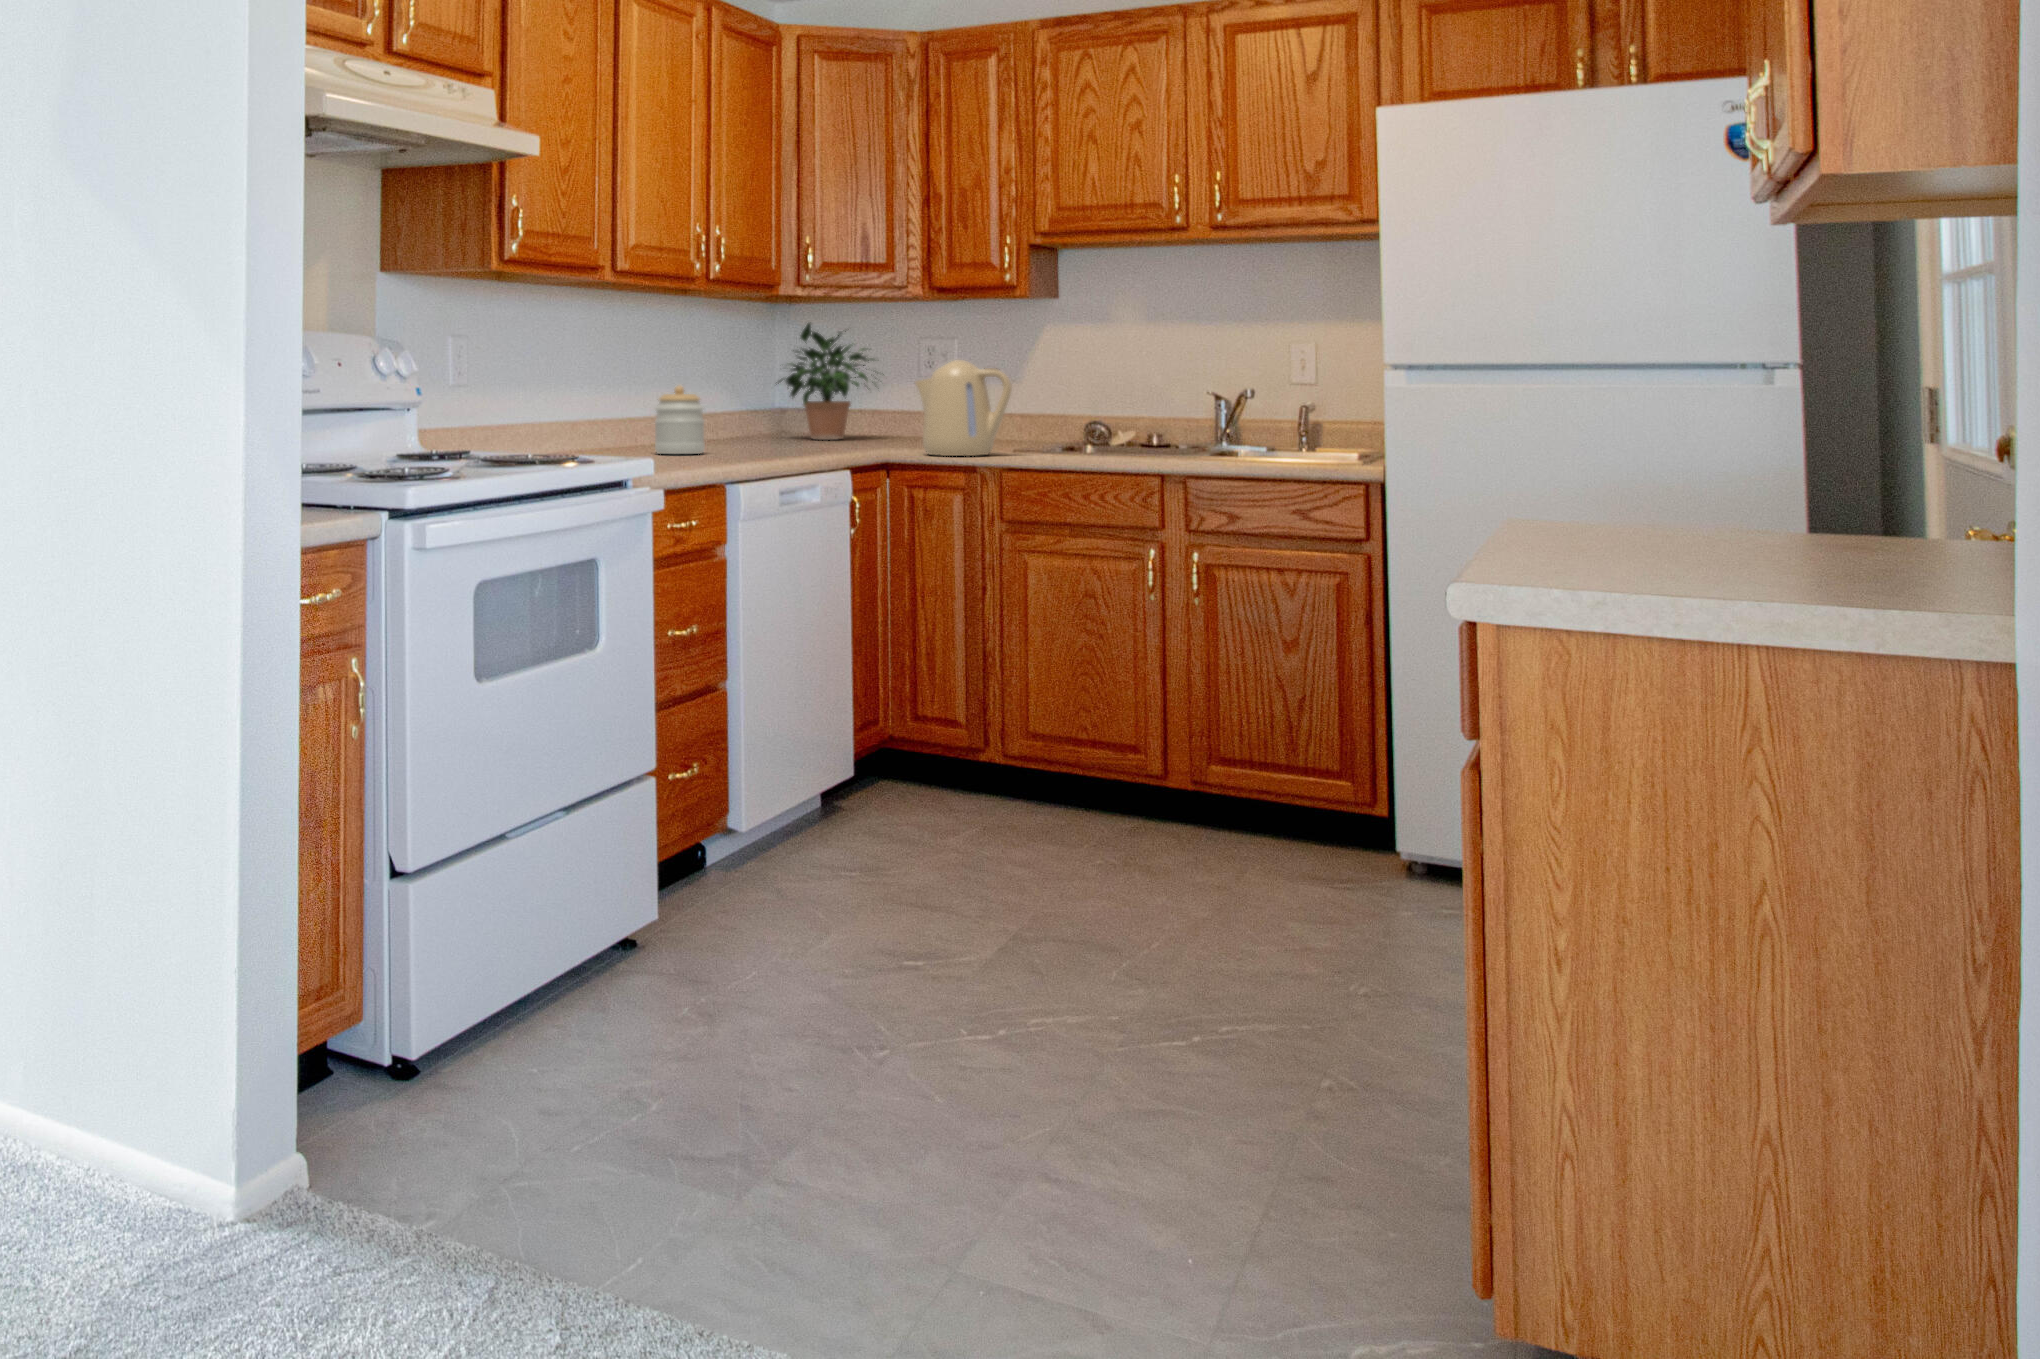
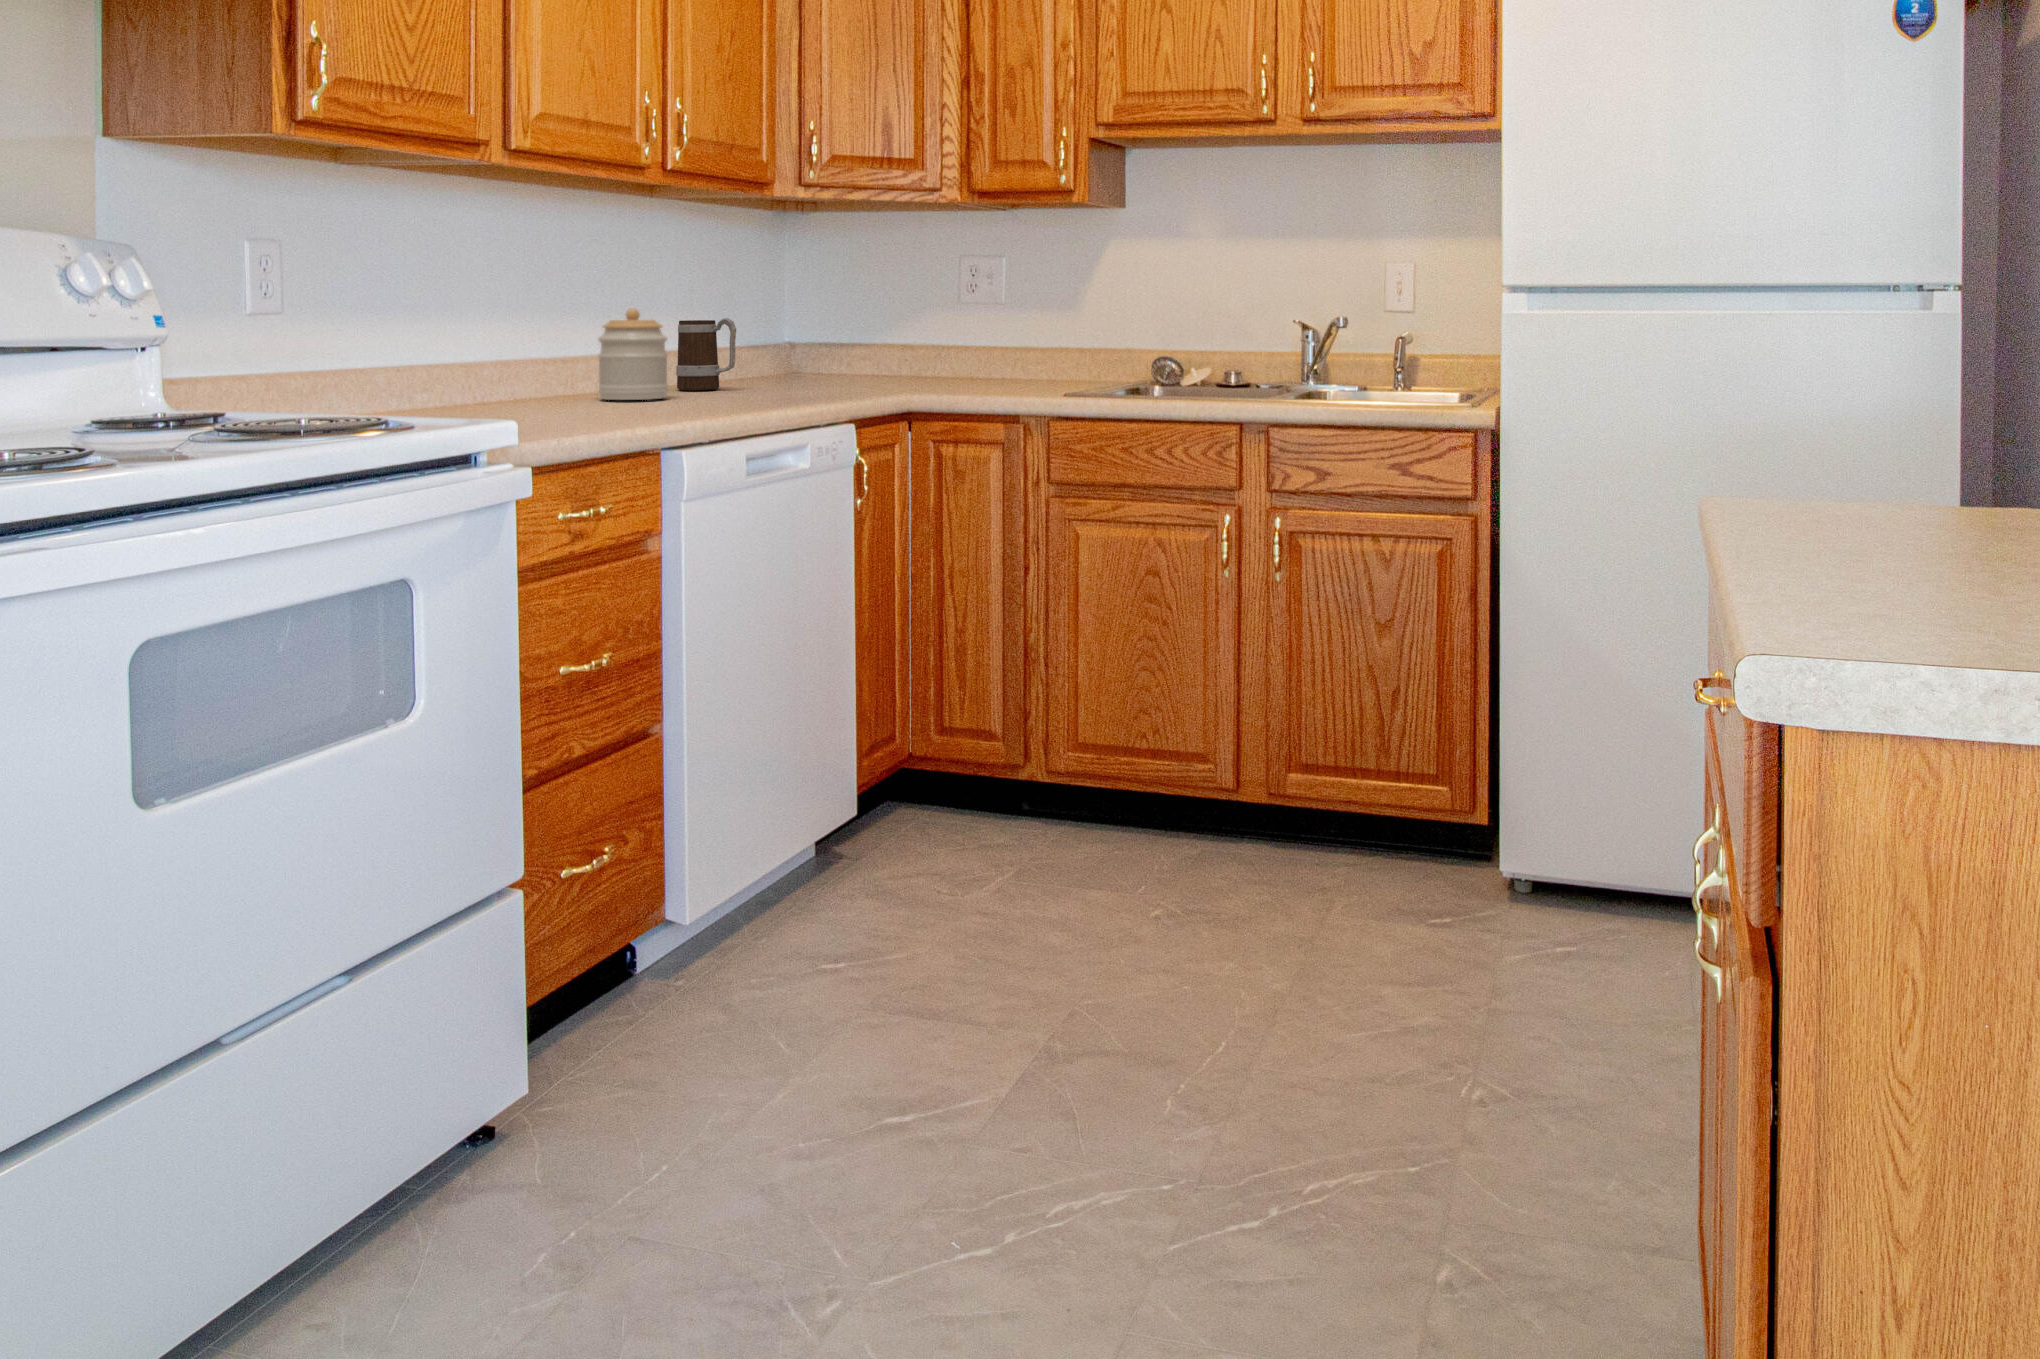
potted plant: present [776,323,884,440] -> none [782,228,924,375]
kettle: present [915,360,1012,456] -> none [943,277,1063,399]
mug: none [703,393,749,449] -> present [676,318,736,390]

